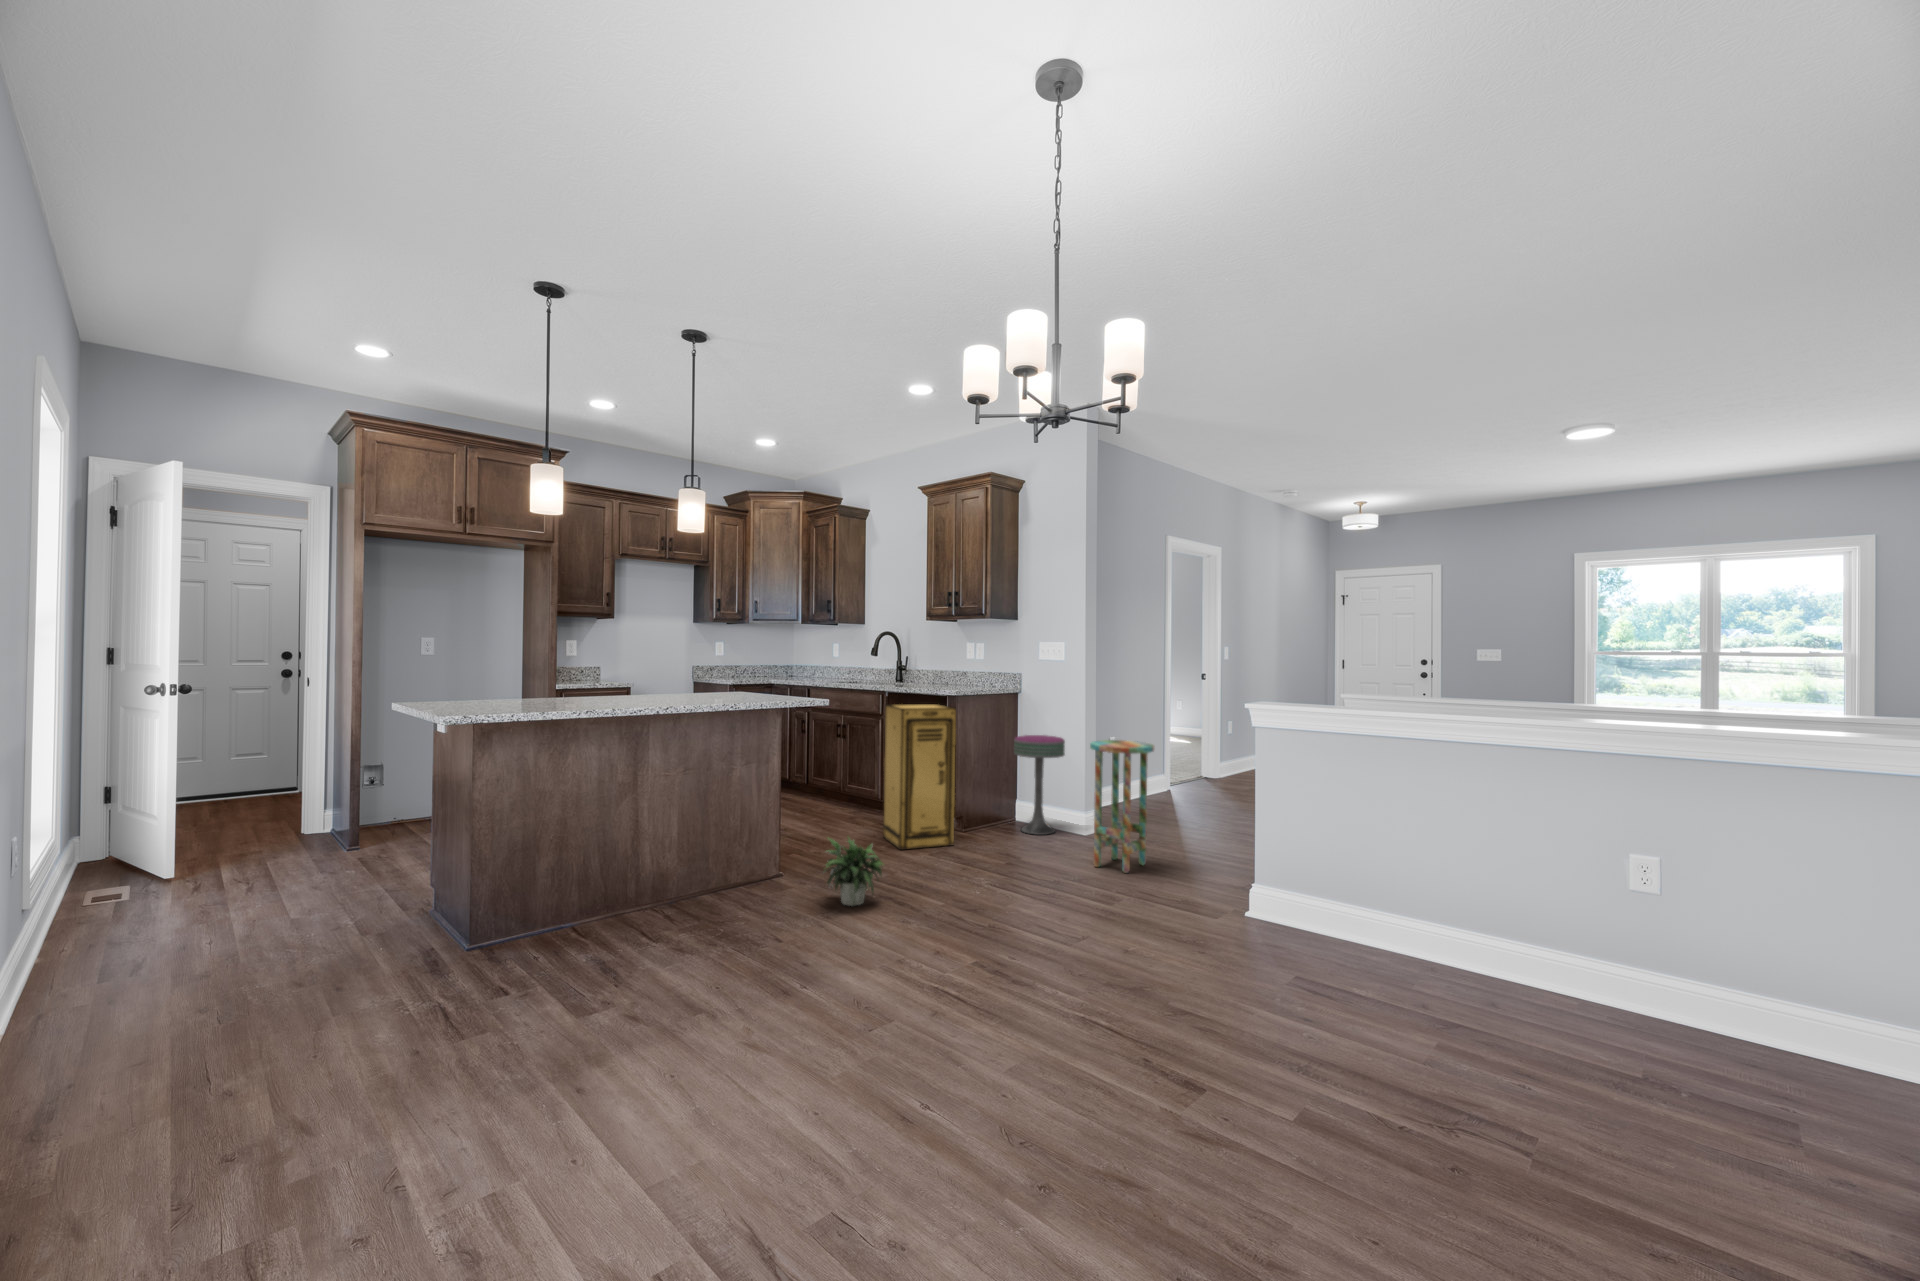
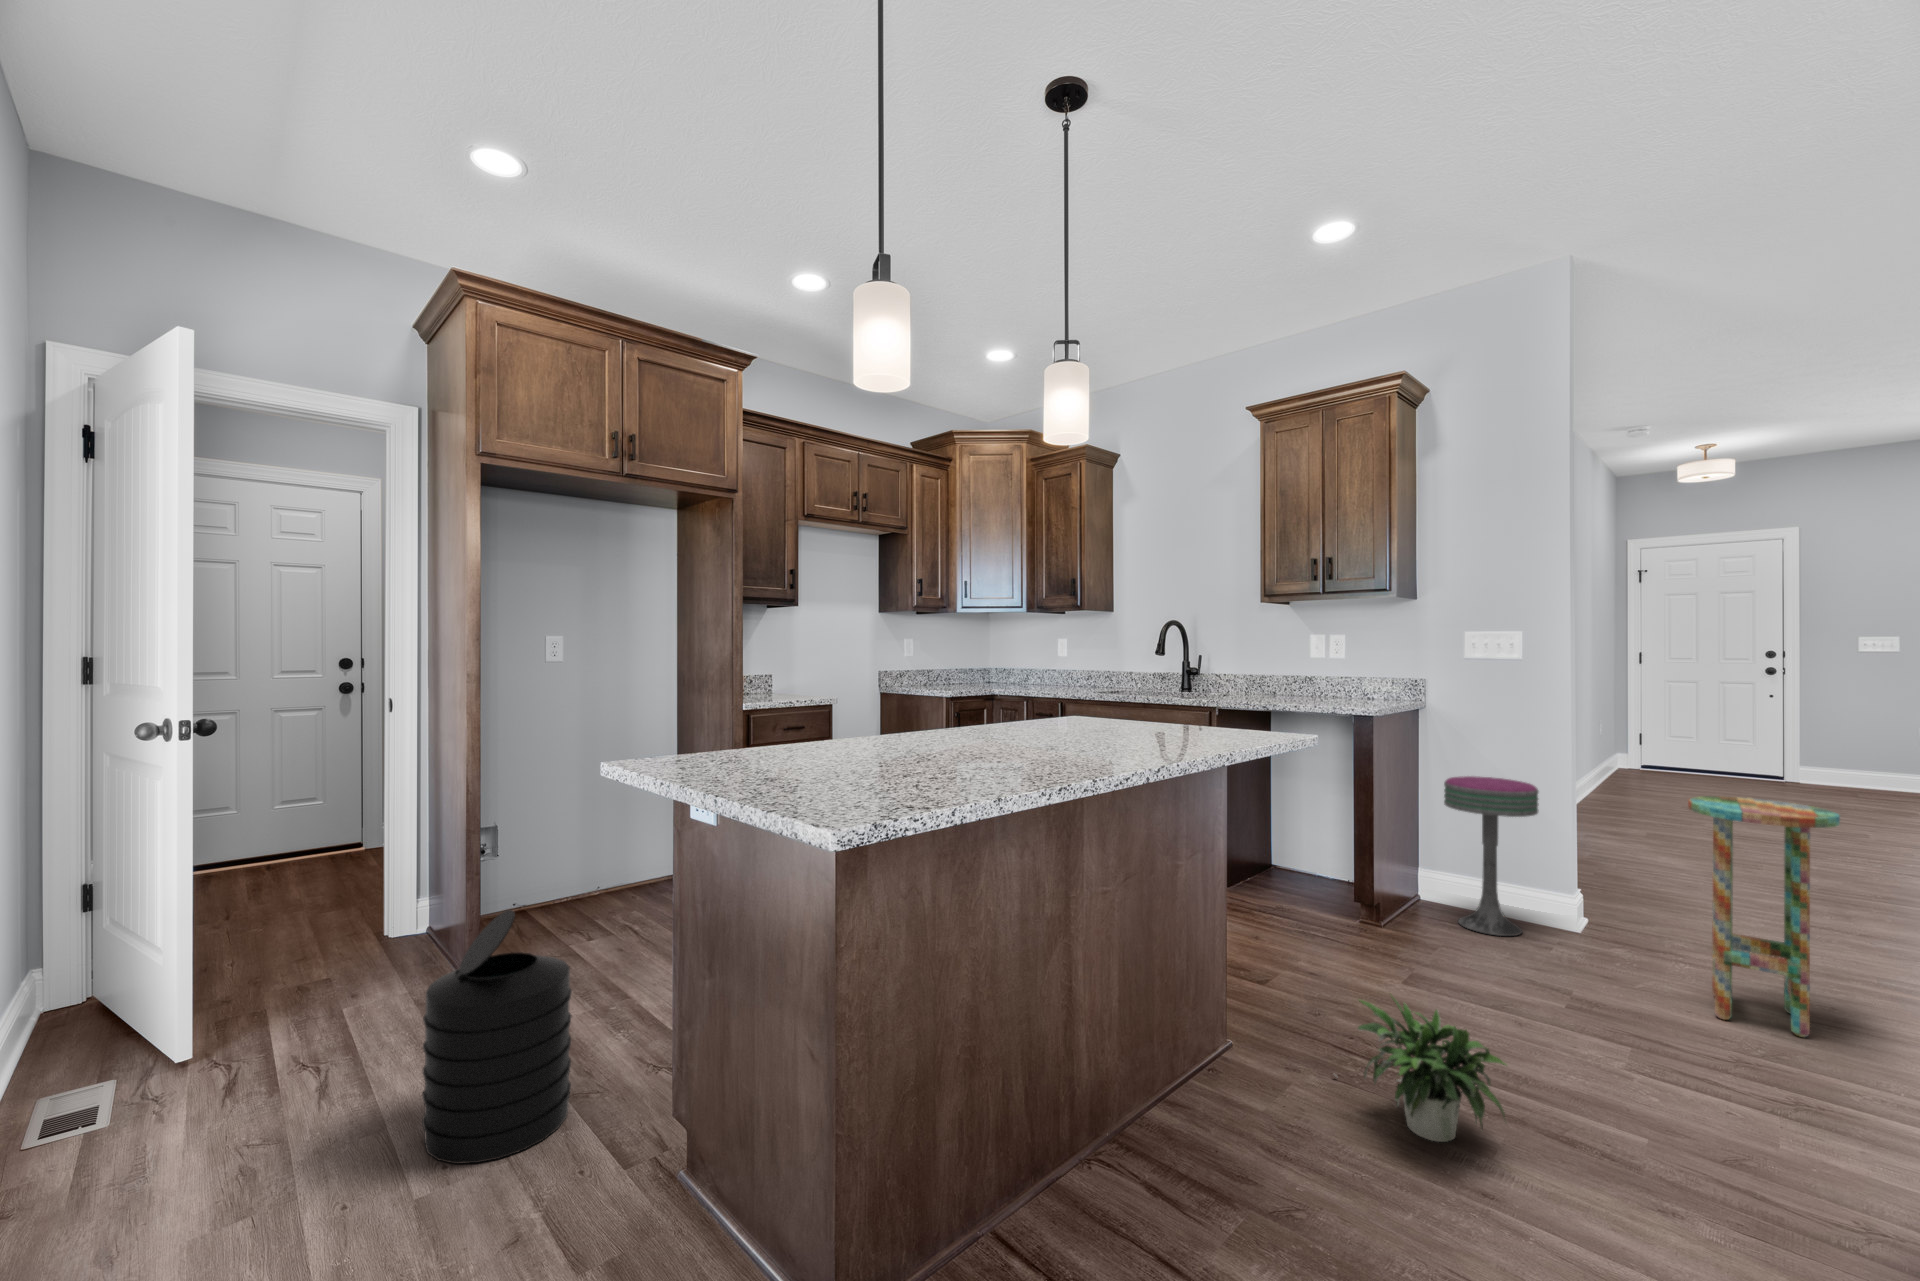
storage cabinet: present [883,704,956,850] -> none [1269,731,1406,974]
trash can: none [303,786,392,912] -> present [422,910,572,1164]

